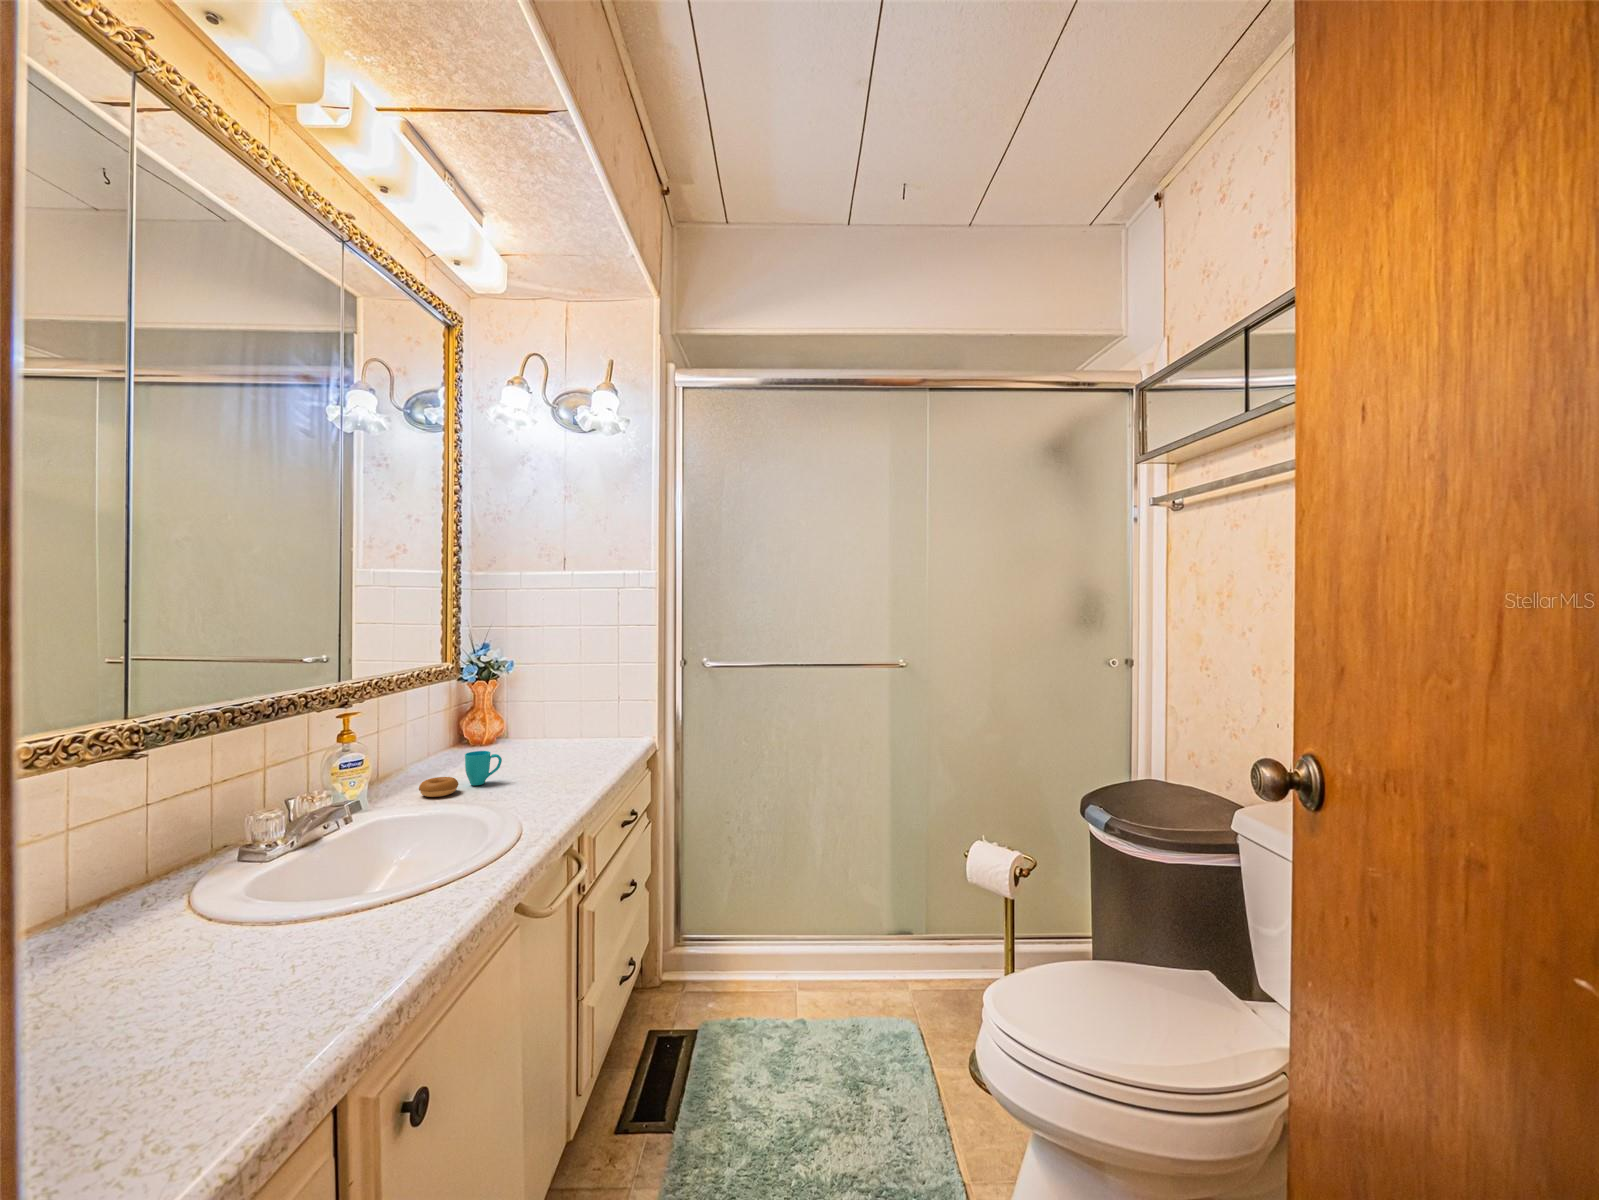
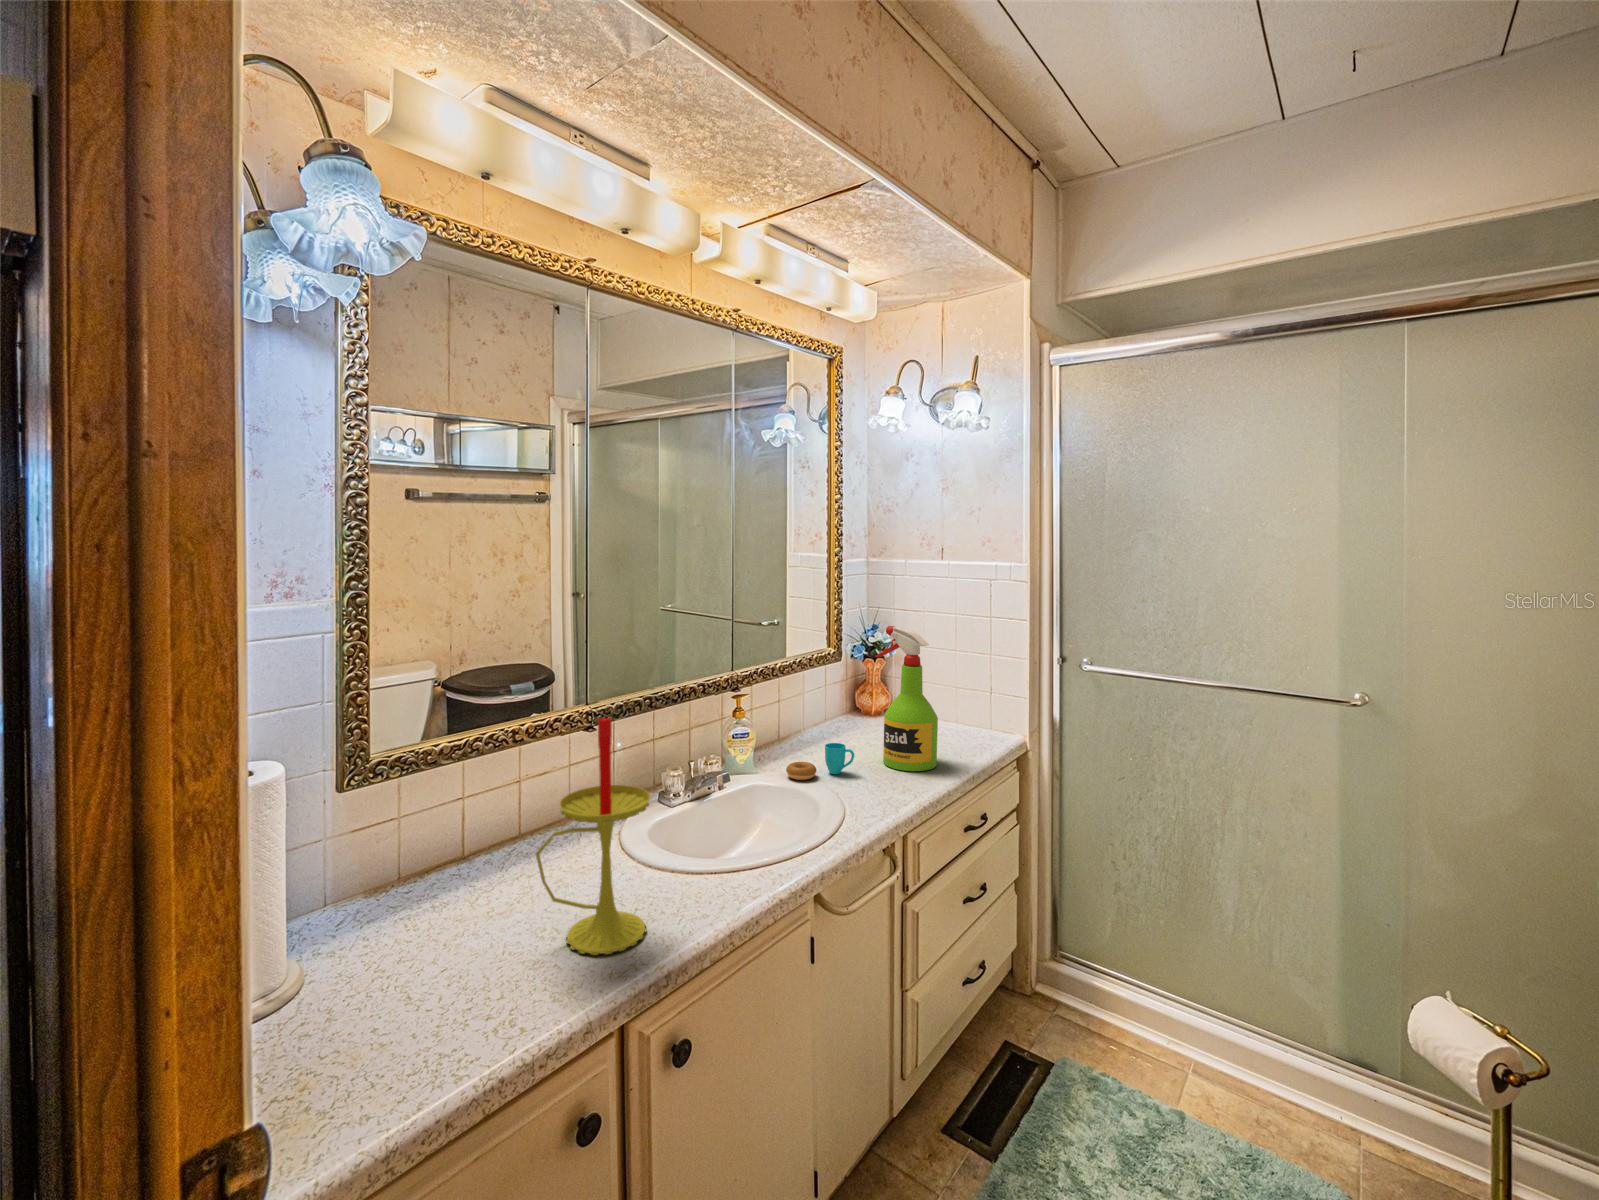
spray bottle: none [510,623,584,770] -> present [875,626,938,771]
candle: none [146,682,347,1030] -> present [536,718,650,955]

